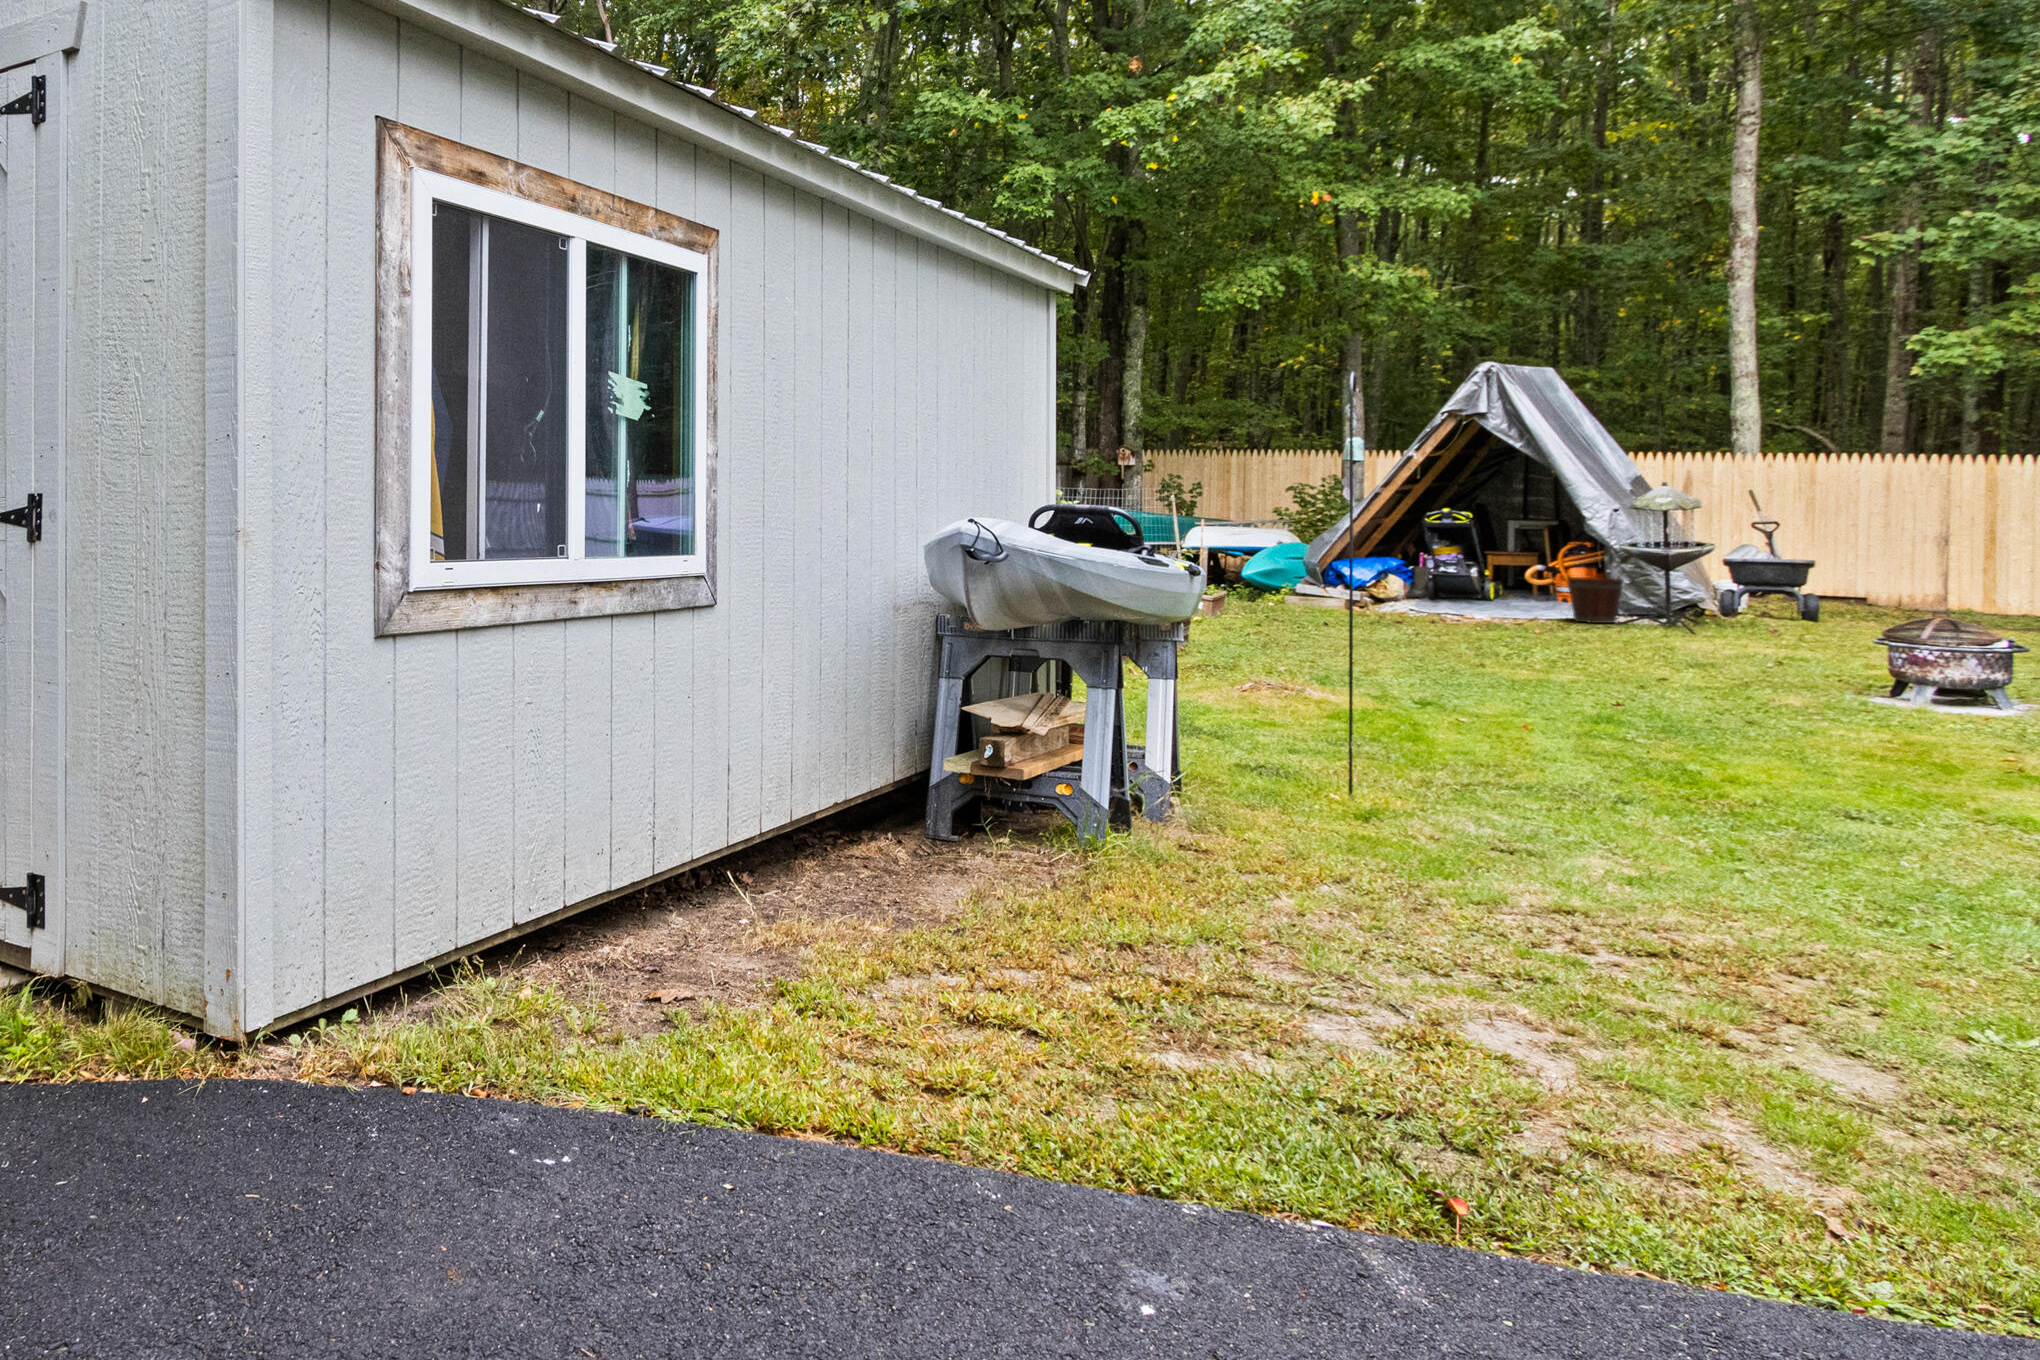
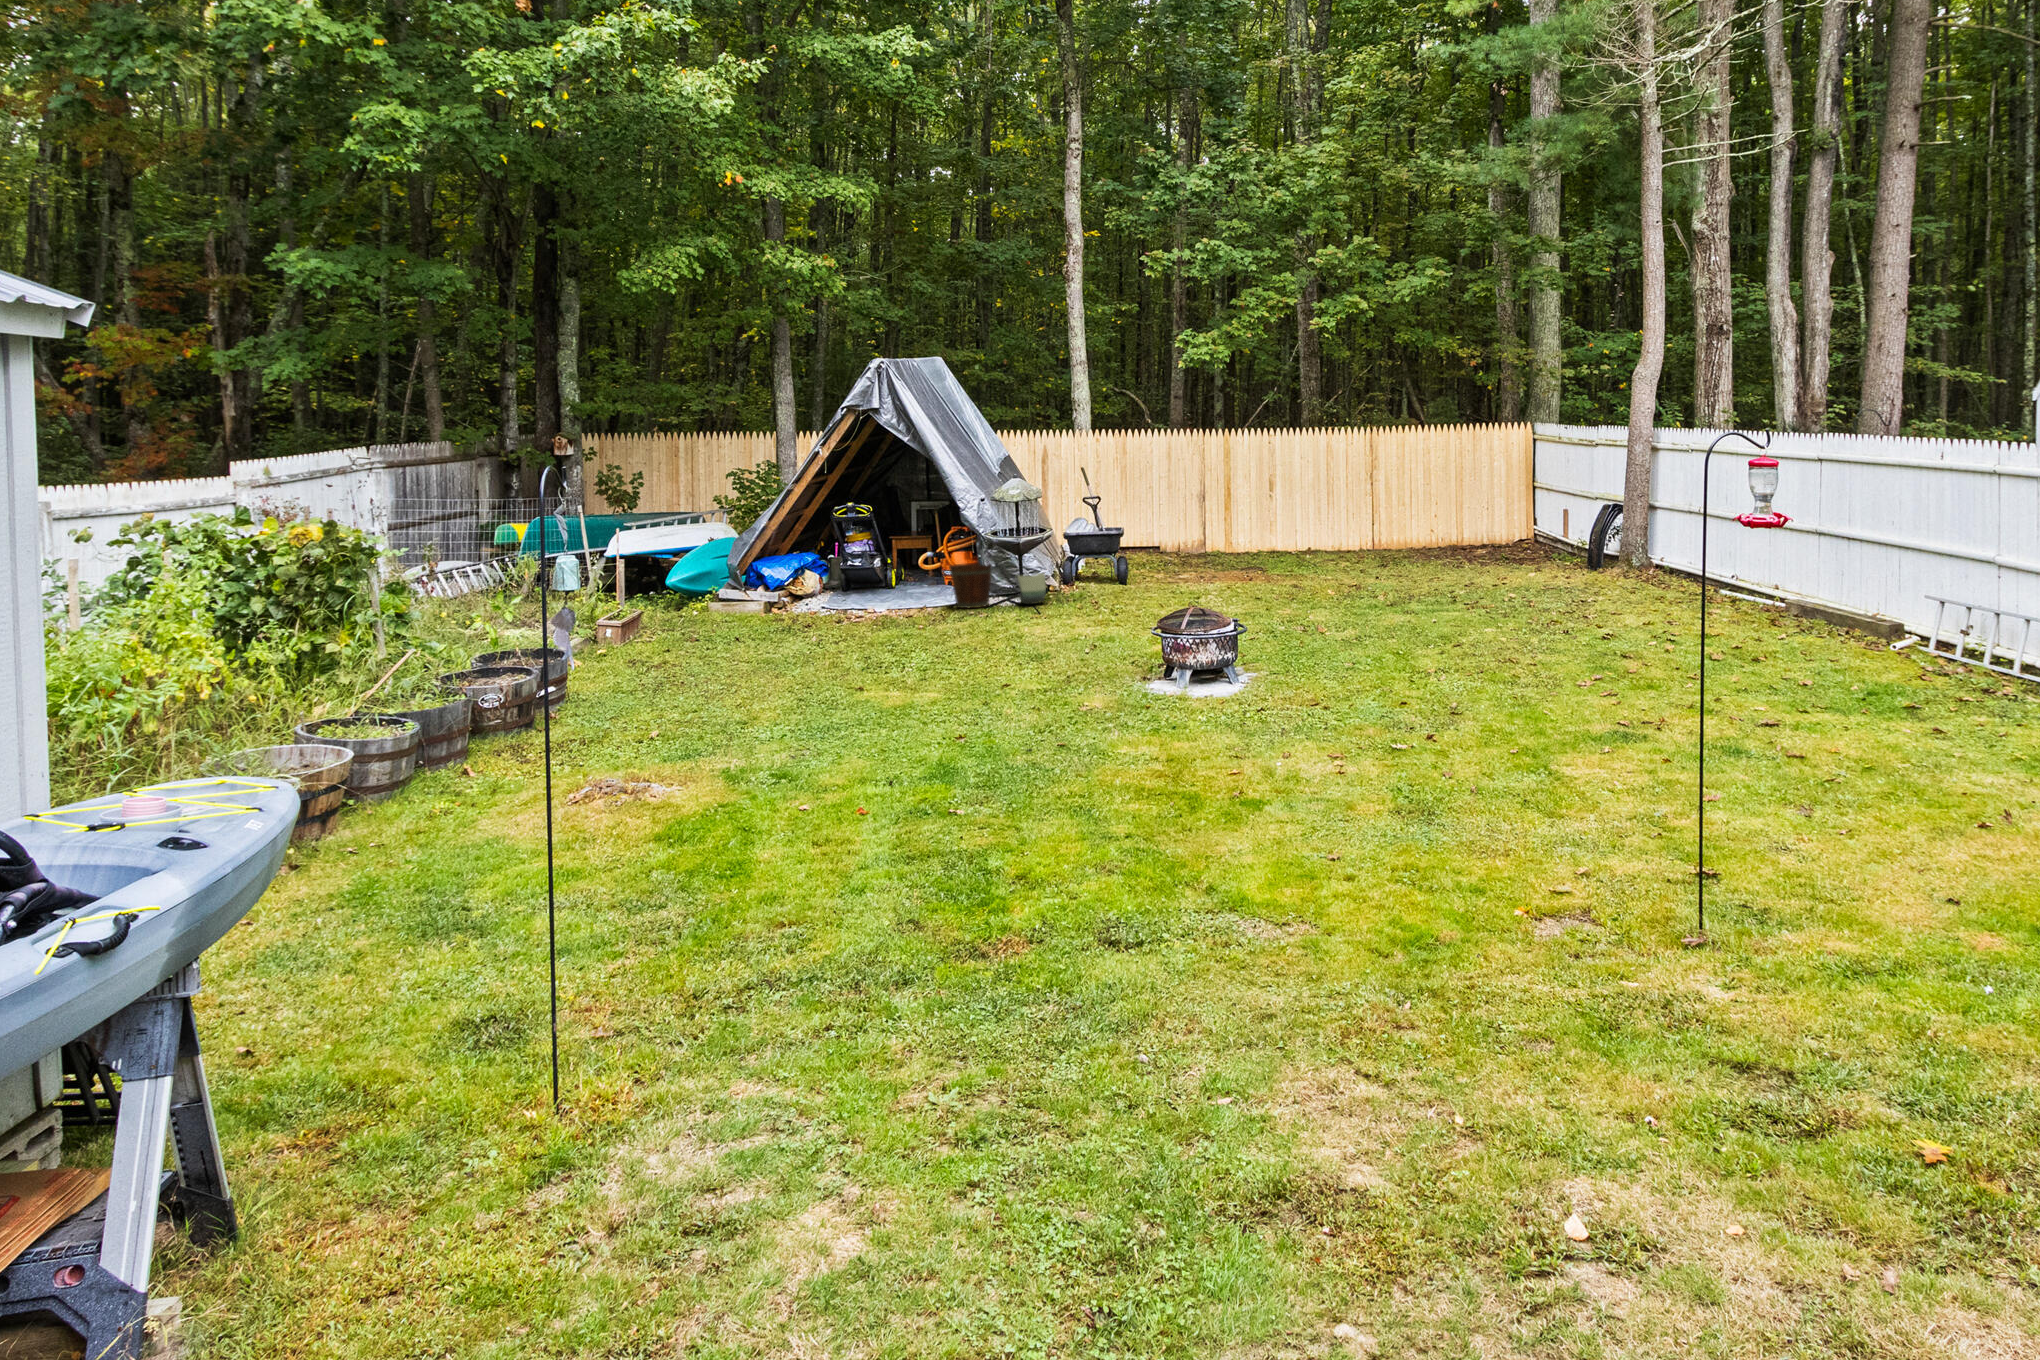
planter: none [1655,594,1696,627] -> present [1018,573,1046,604]

